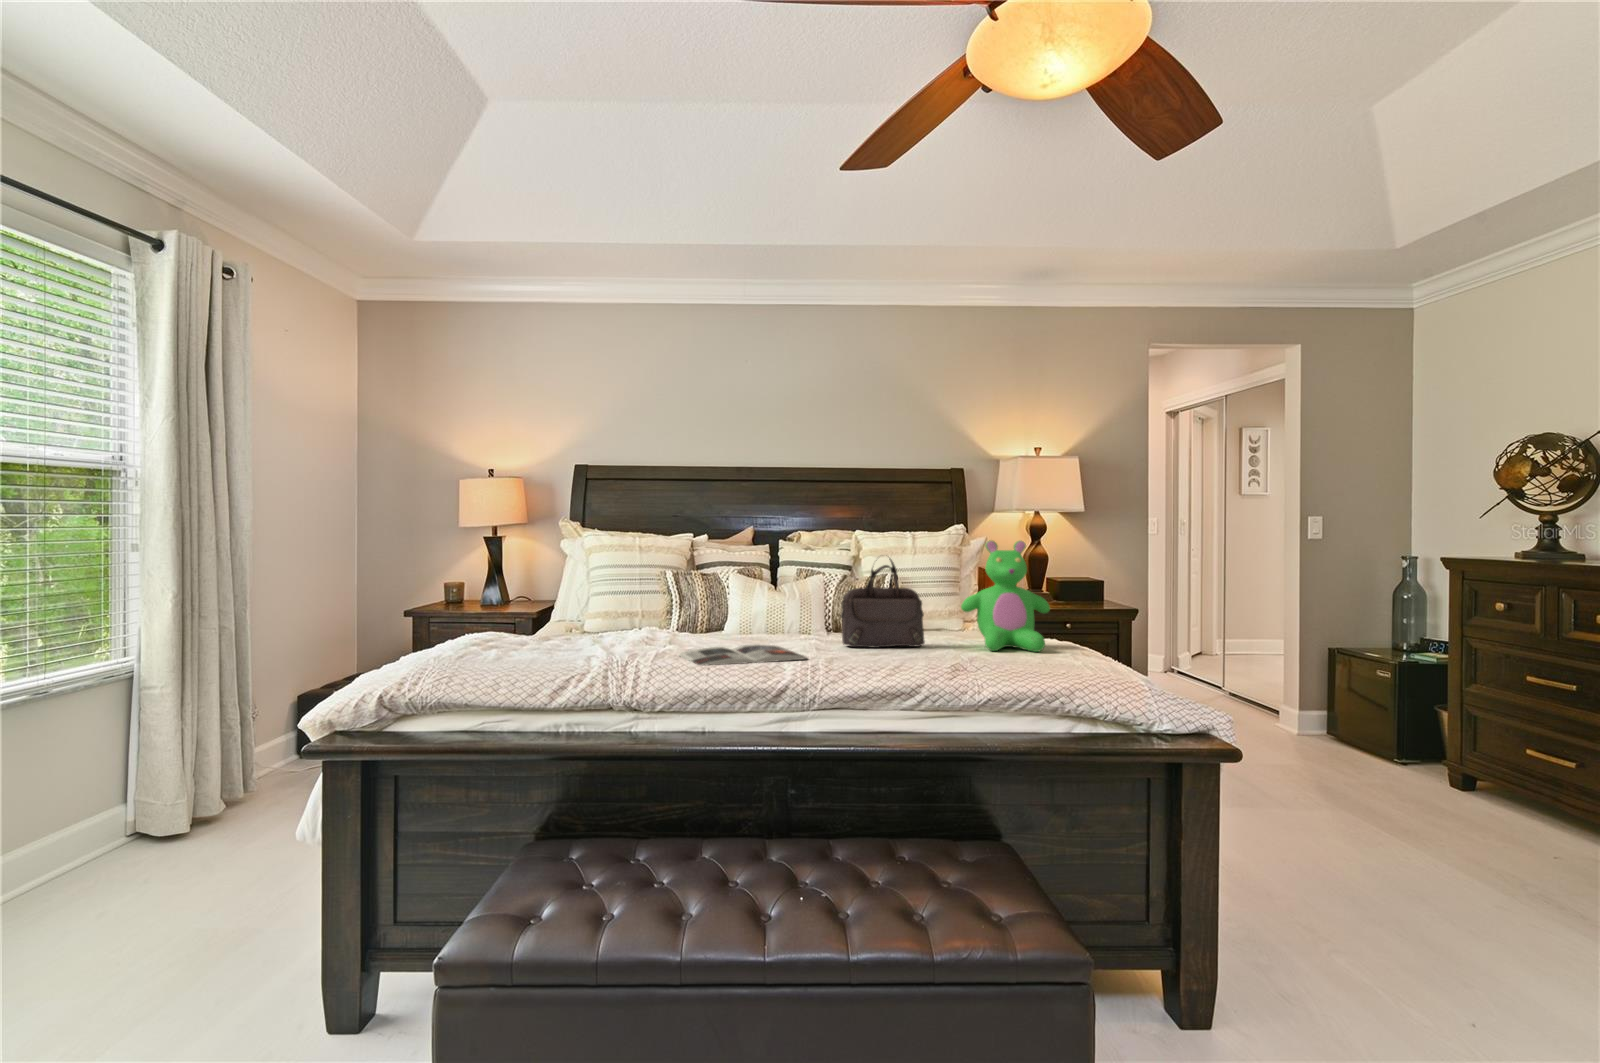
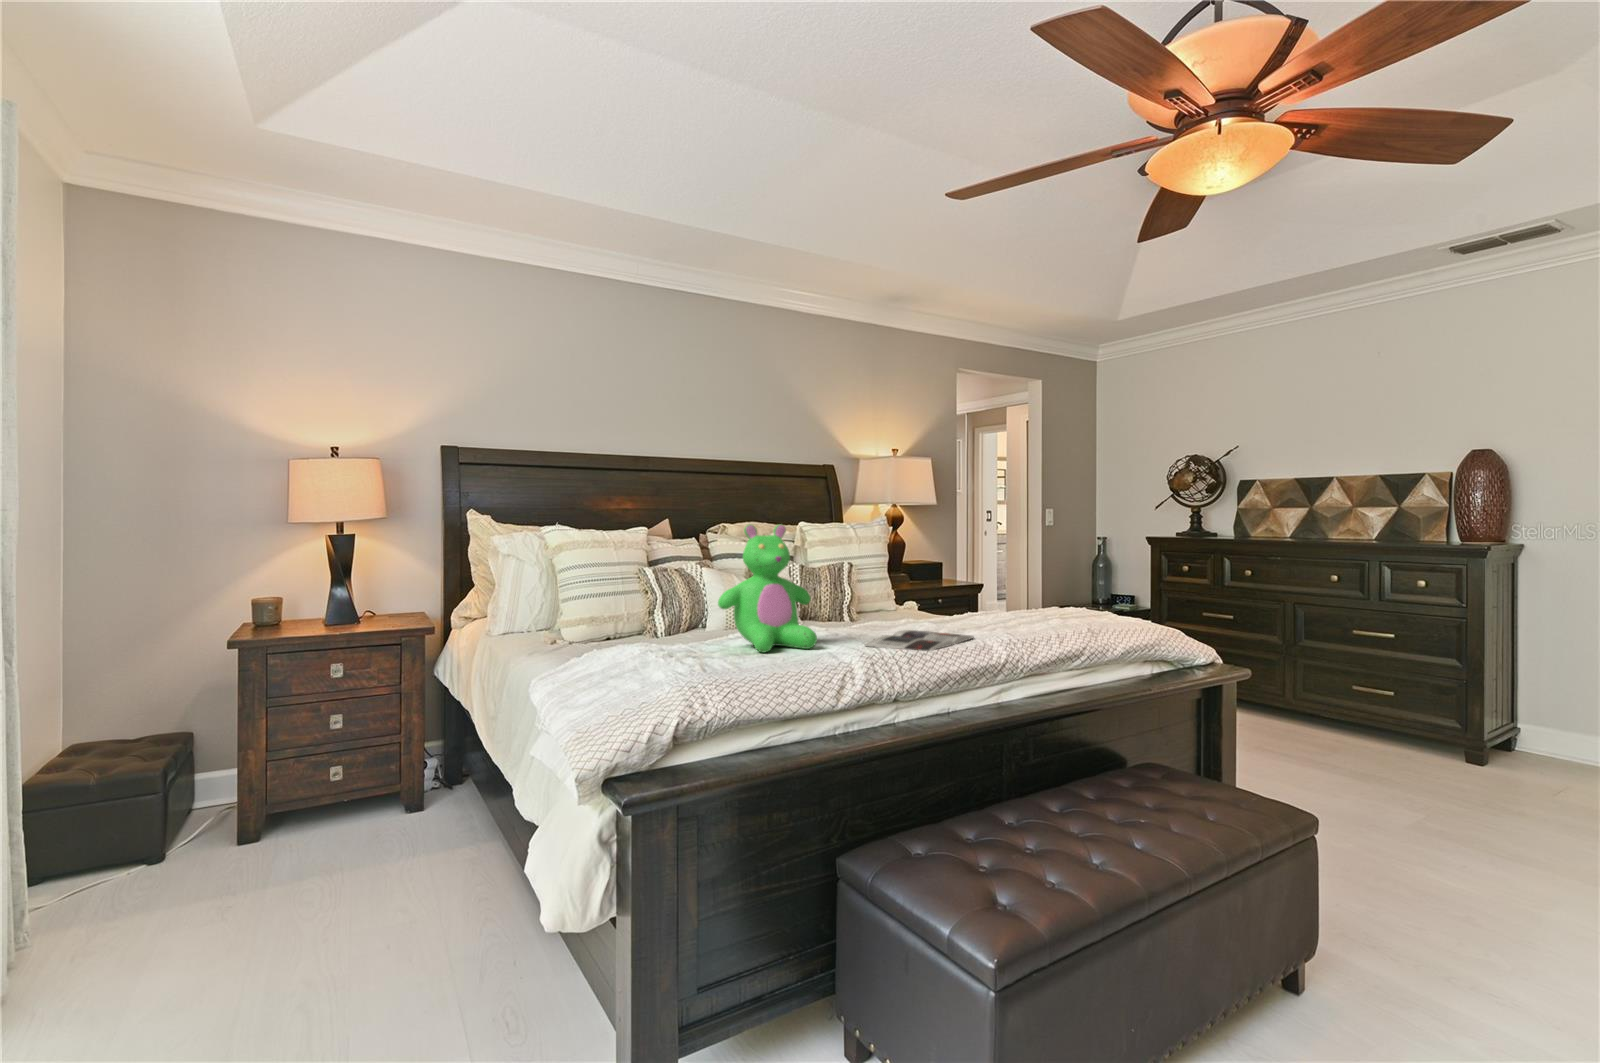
teddy bear: present [961,540,1050,652] -> present [718,524,817,652]
handbag: present [841,559,925,648] -> none [931,542,989,627]

